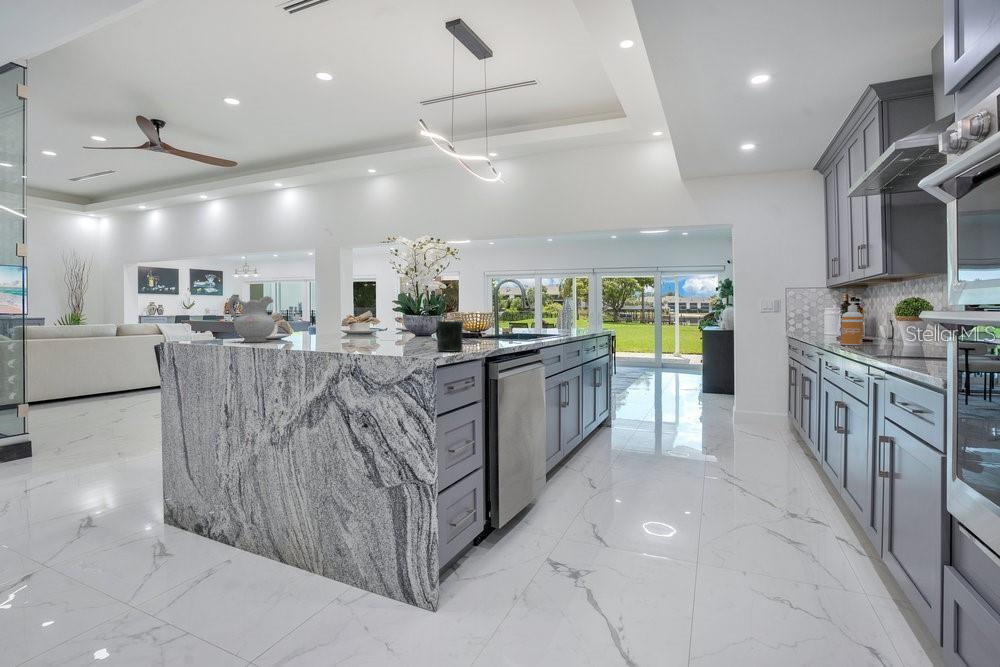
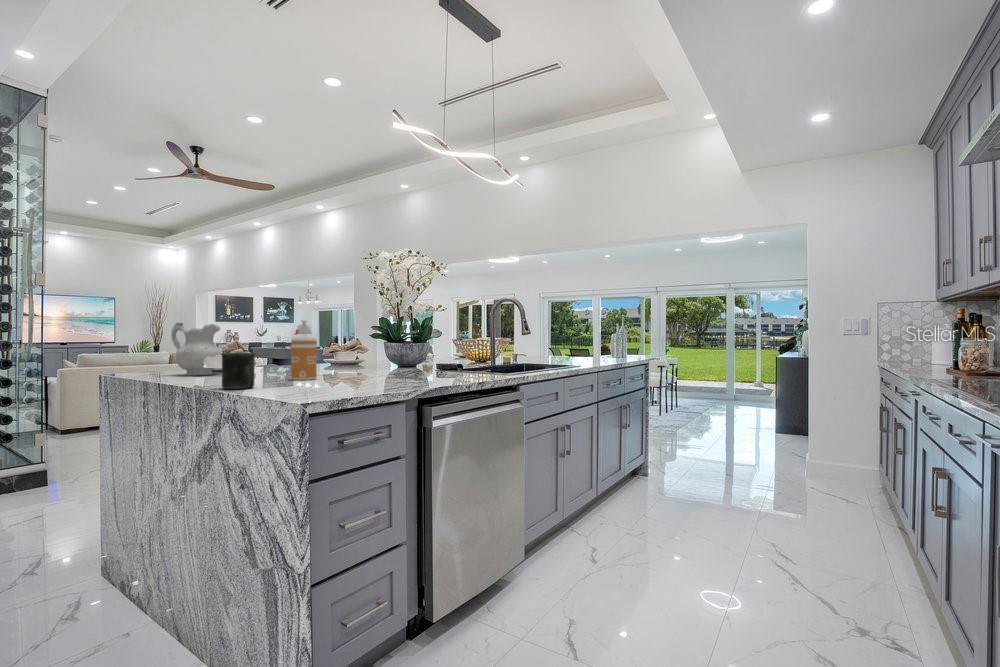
soap dispenser: present [841,302,863,345] -> present [291,320,317,380]
mug: present [436,321,463,351] -> present [221,353,255,389]

